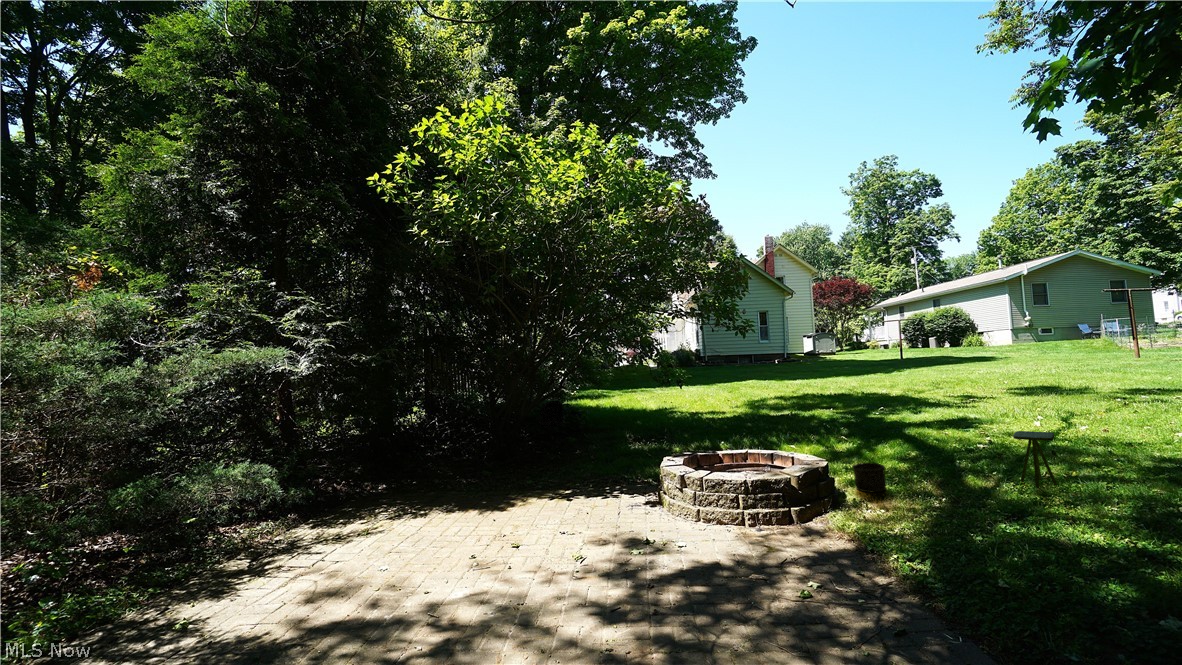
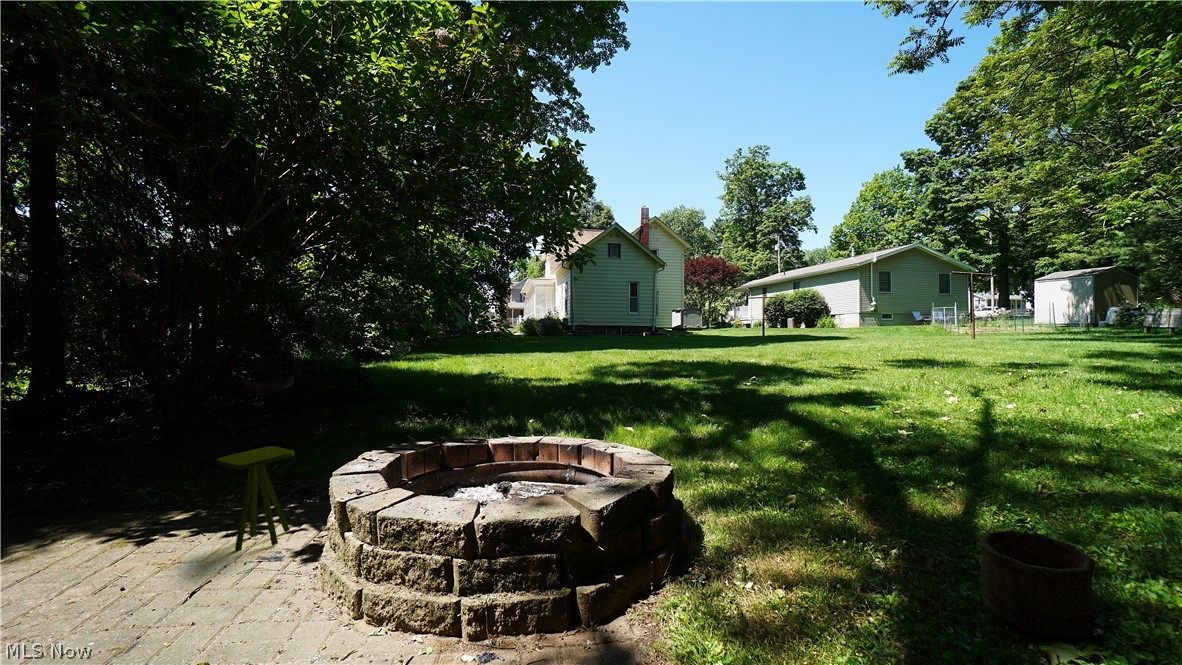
side table: present [1013,431,1057,487] -> present [216,446,294,550]
wooden bucket: present [852,462,886,492] -> present [978,530,1095,639]

